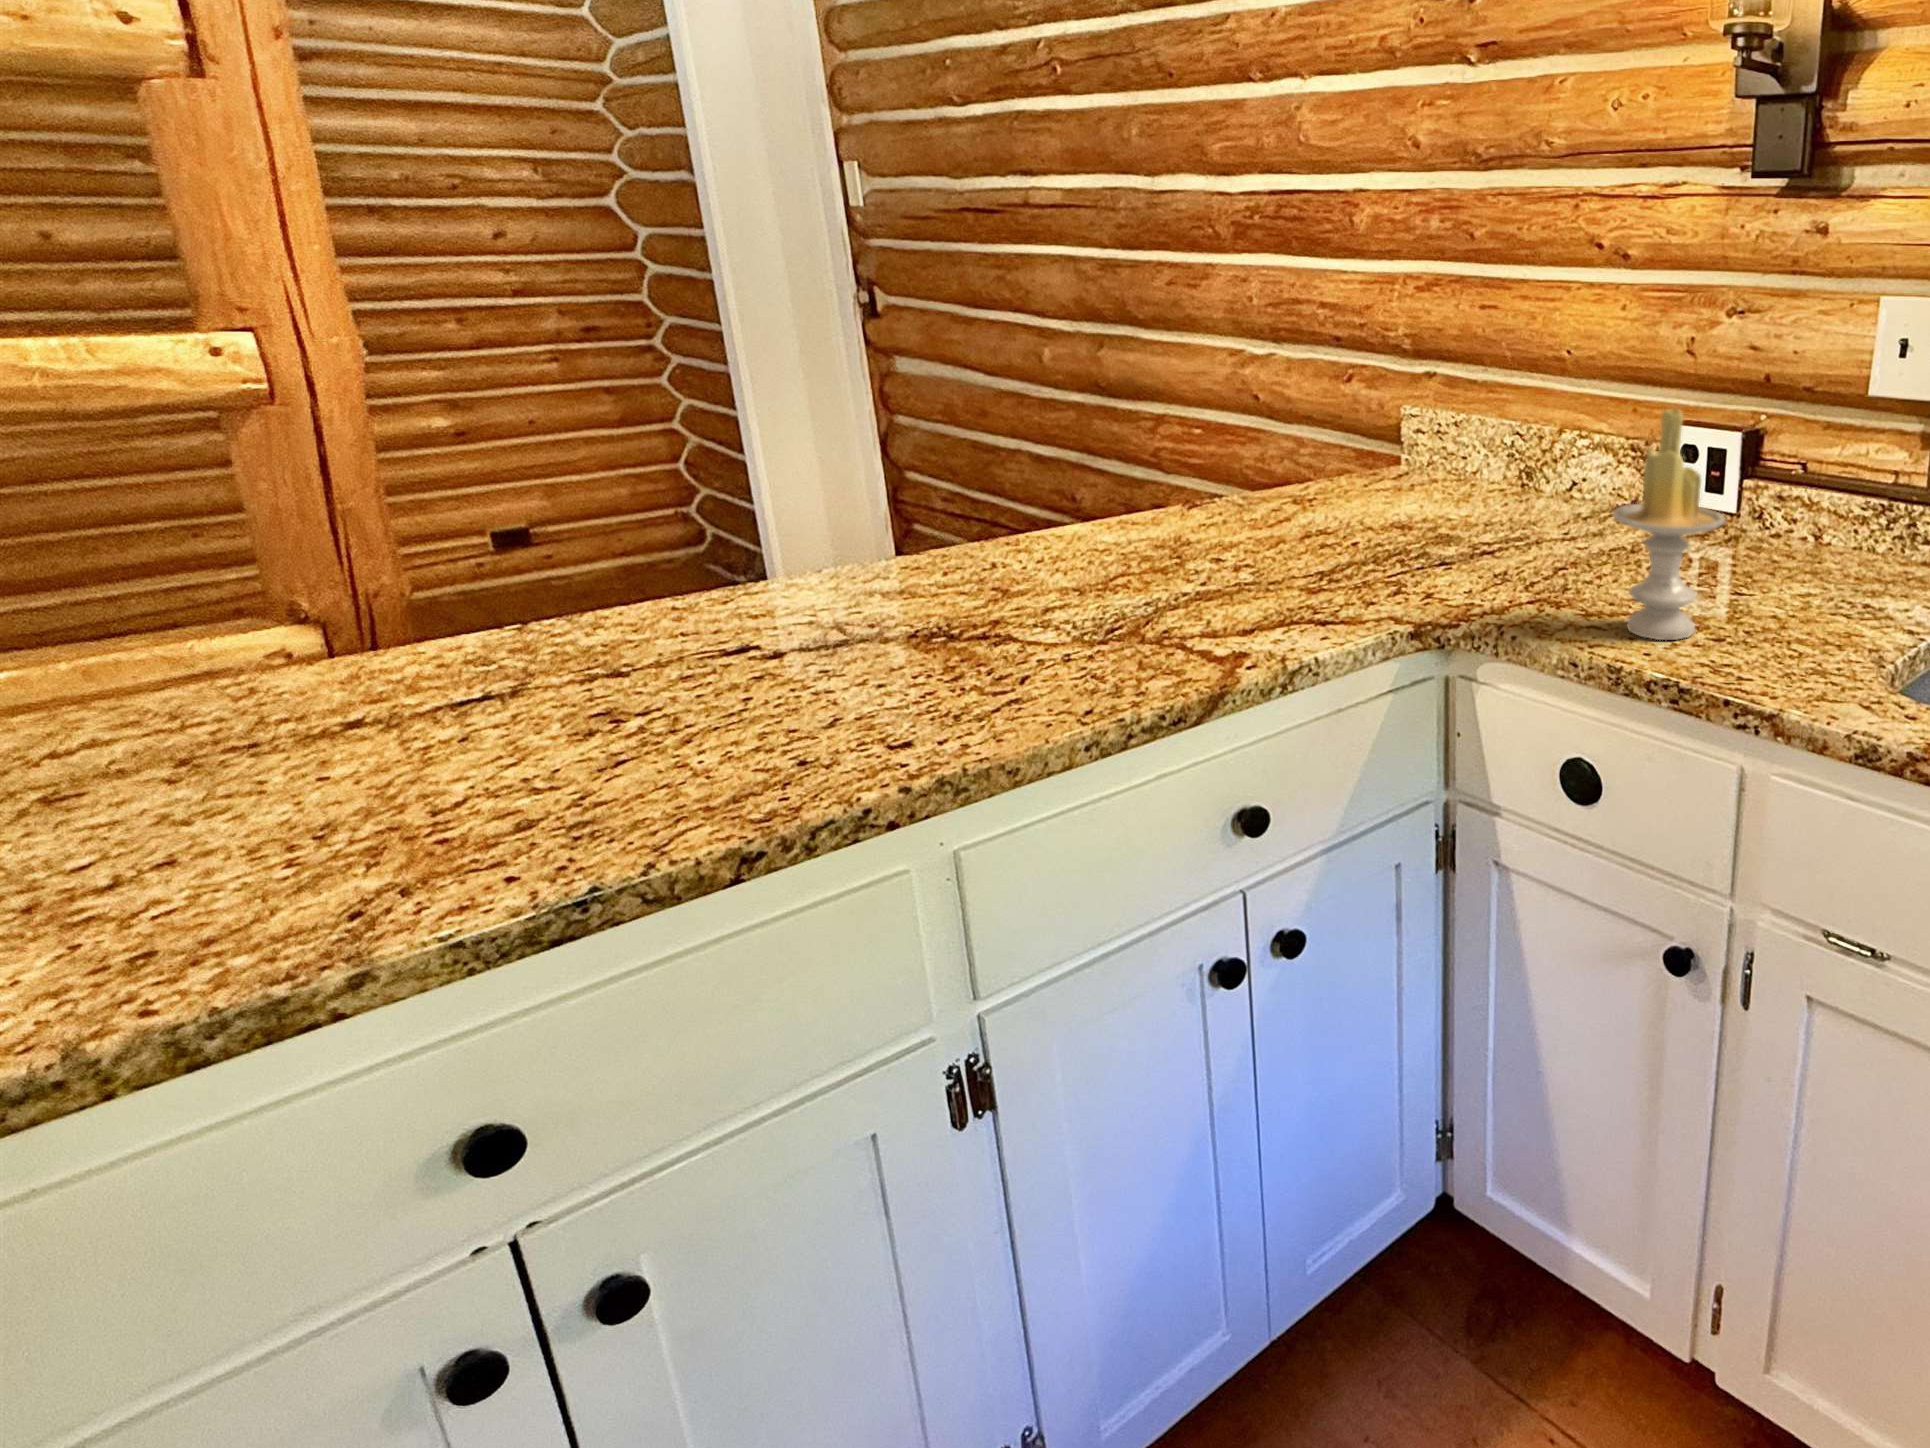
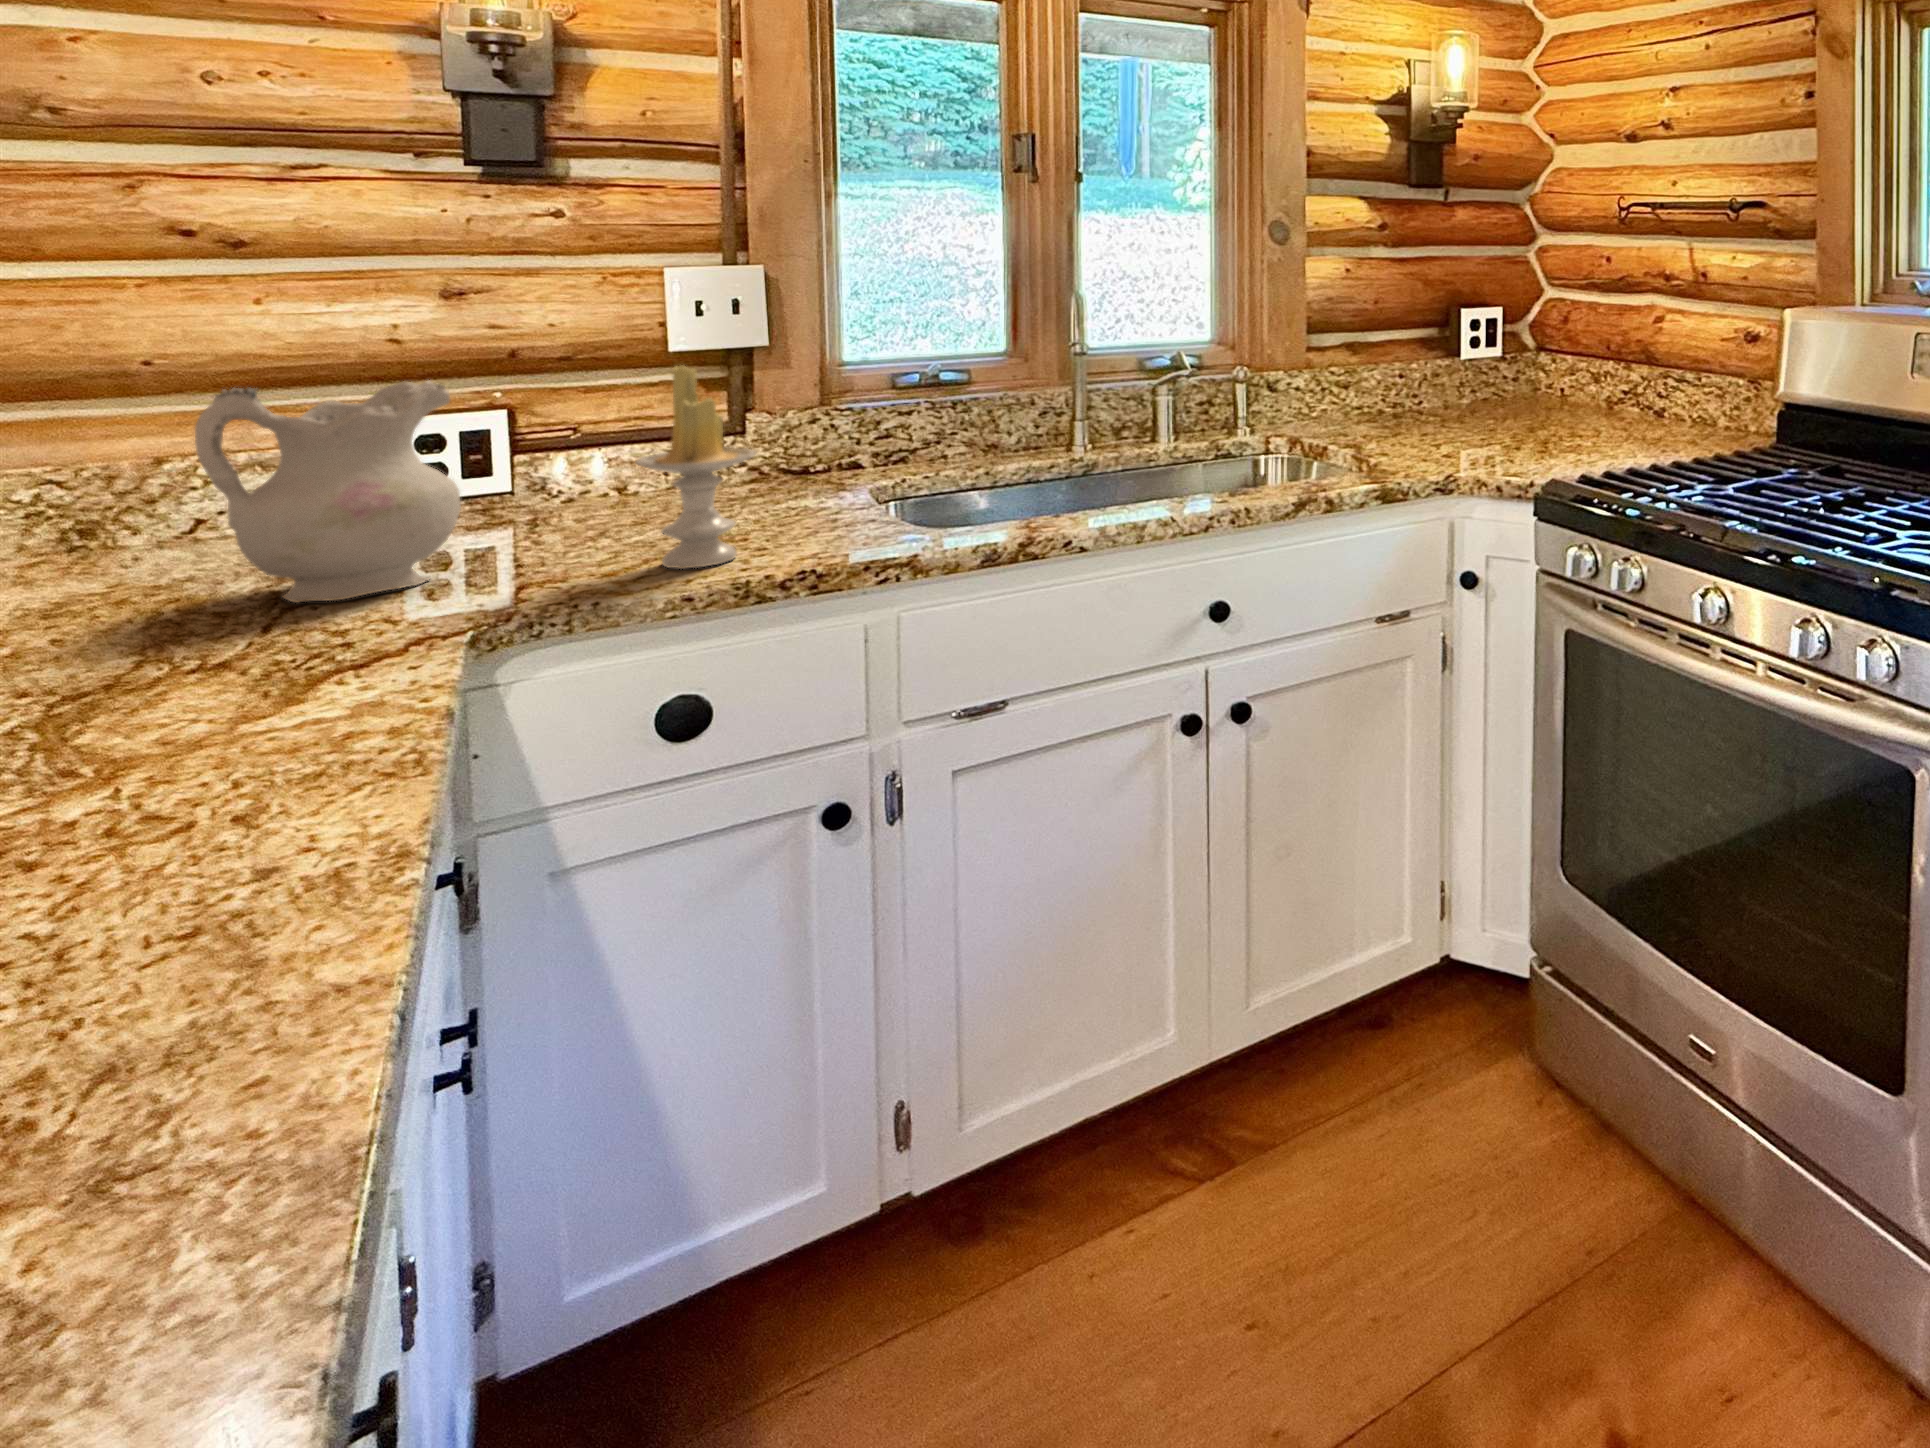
ceramic pitcher: none [1424,375,1575,574] -> present [195,380,461,602]

